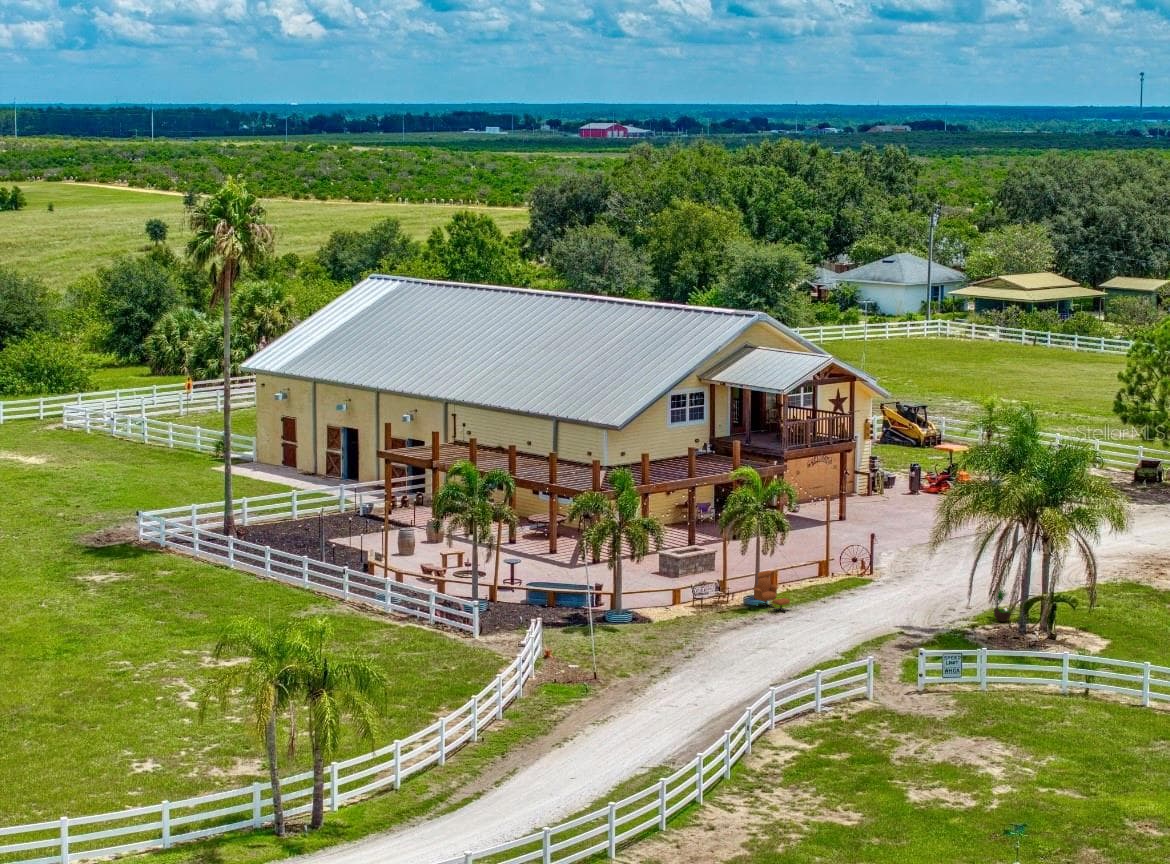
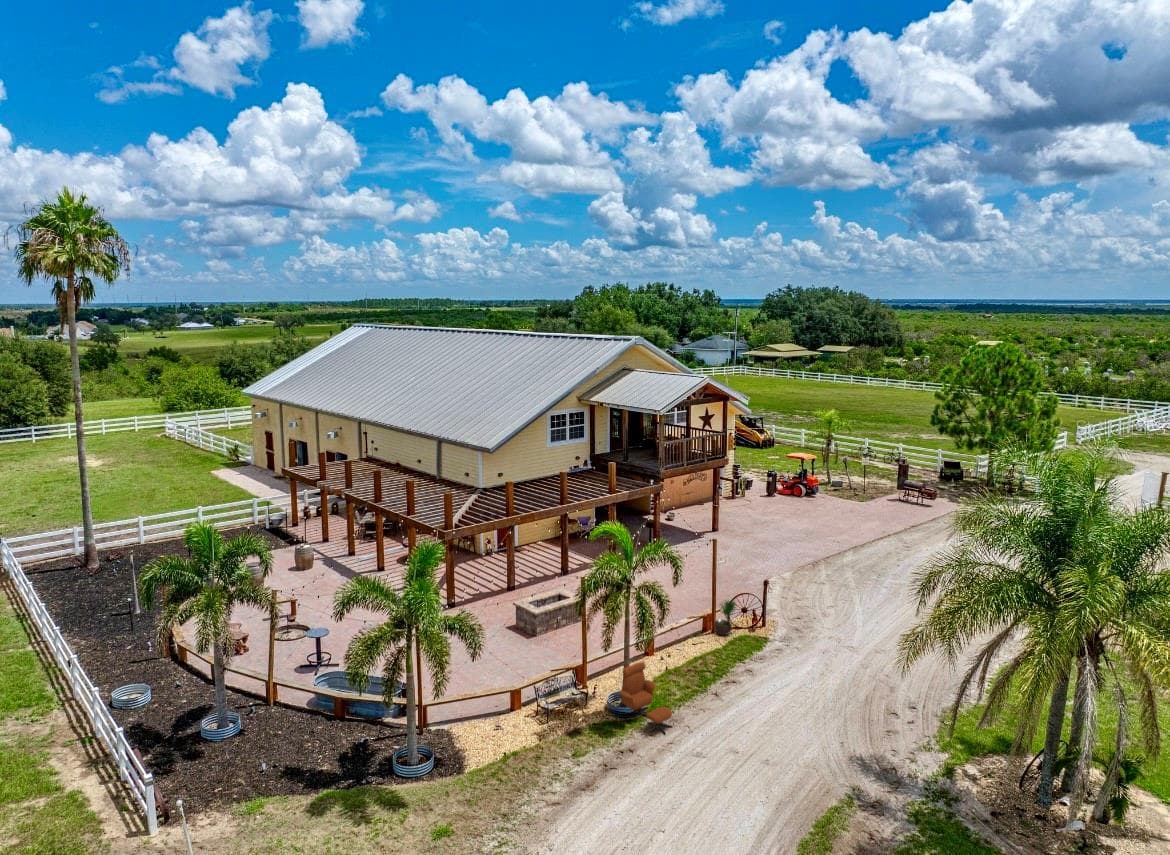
potted tree: present [990,589,1011,622] -> present [714,600,736,635]

